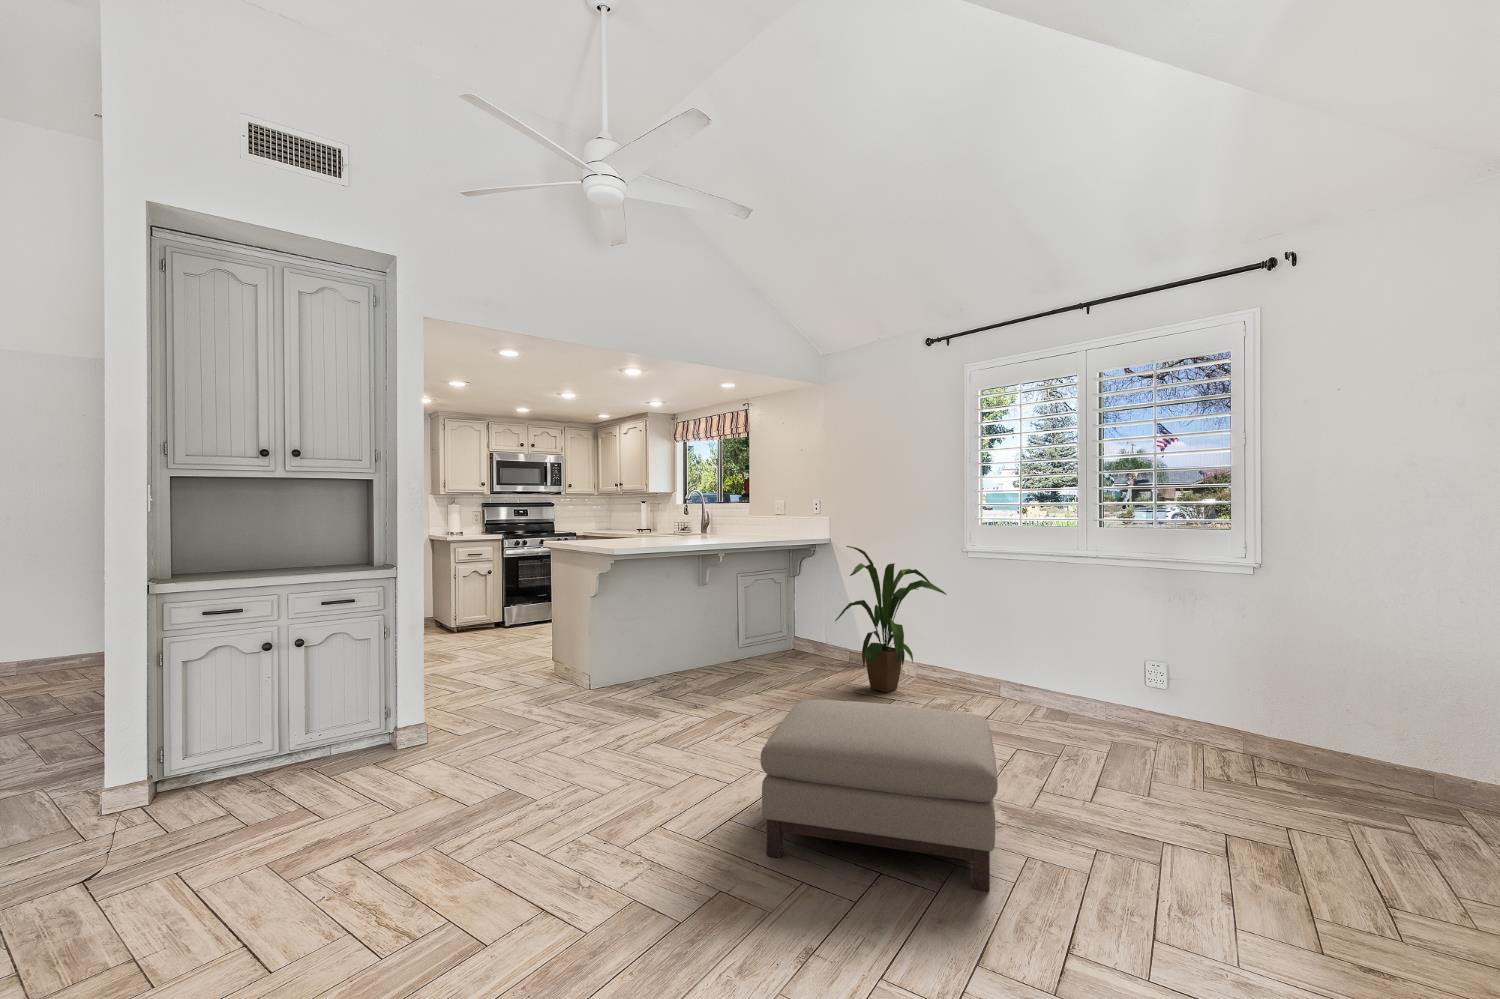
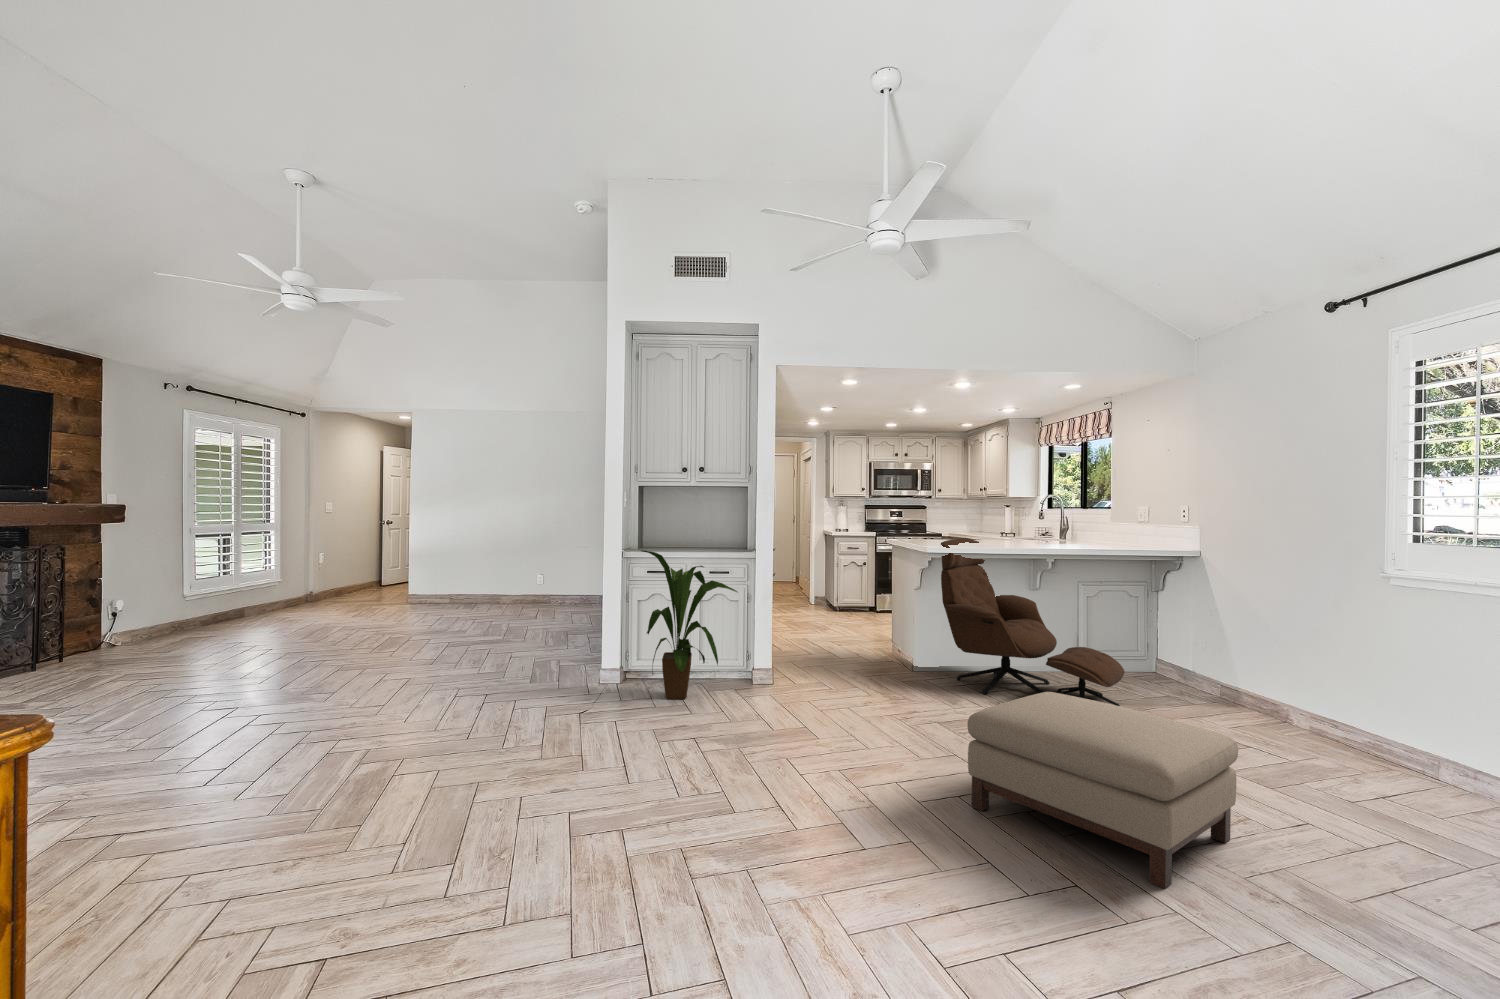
lounge chair: none [625,537,802,705] -> present [941,538,1124,706]
house plant: present [835,546,947,692] -> present [642,550,738,699]

